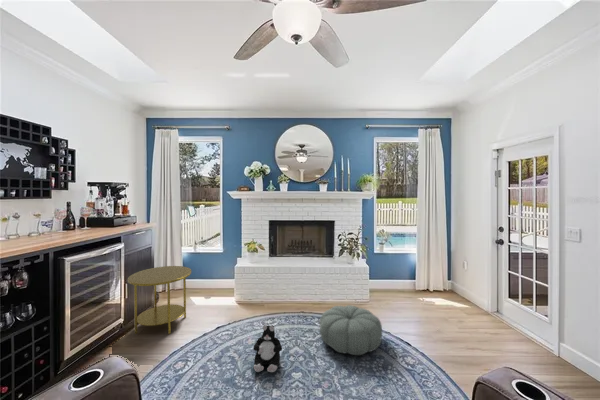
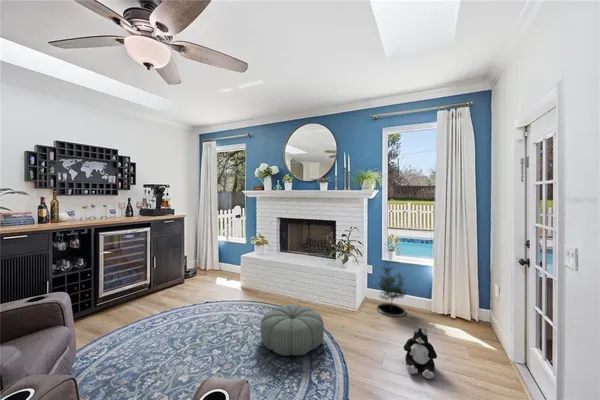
potted tree: none [377,254,403,301] -> present [377,267,406,317]
side table: present [128,266,192,334] -> none [149,250,198,302]
plush toy: present [253,325,282,372] -> present [403,327,437,379]

